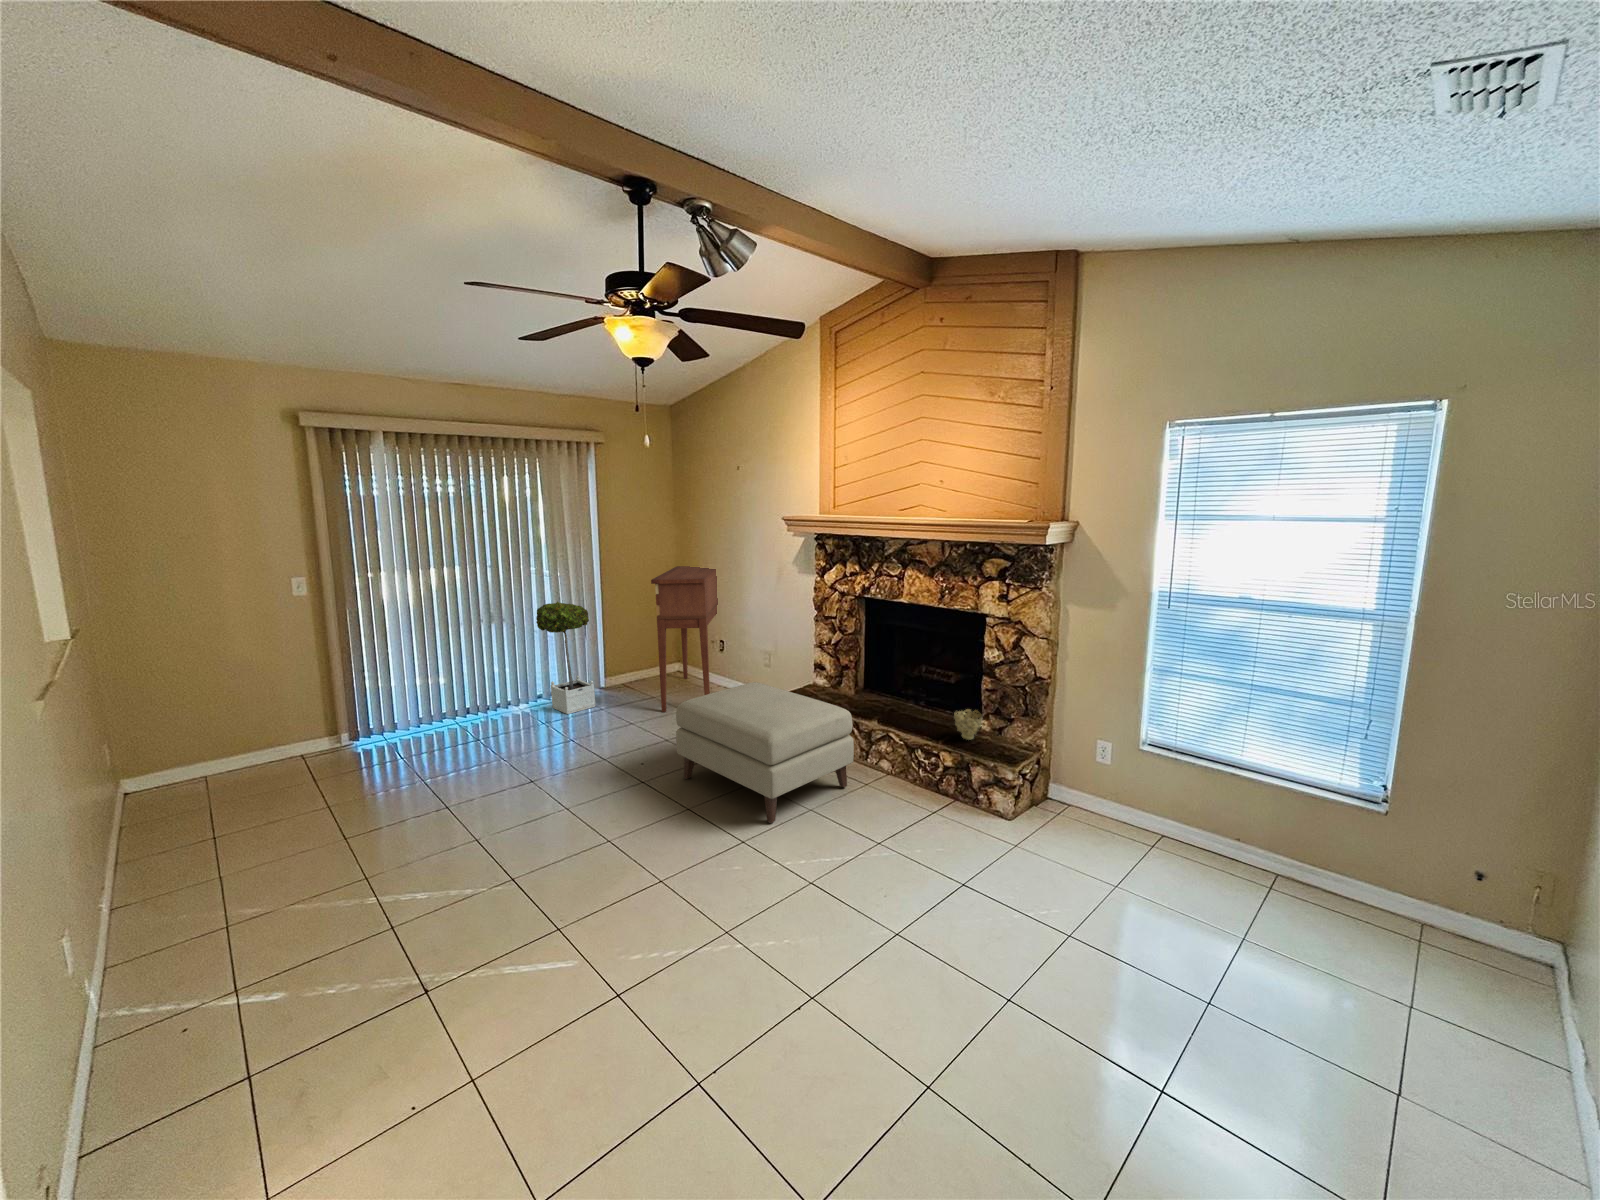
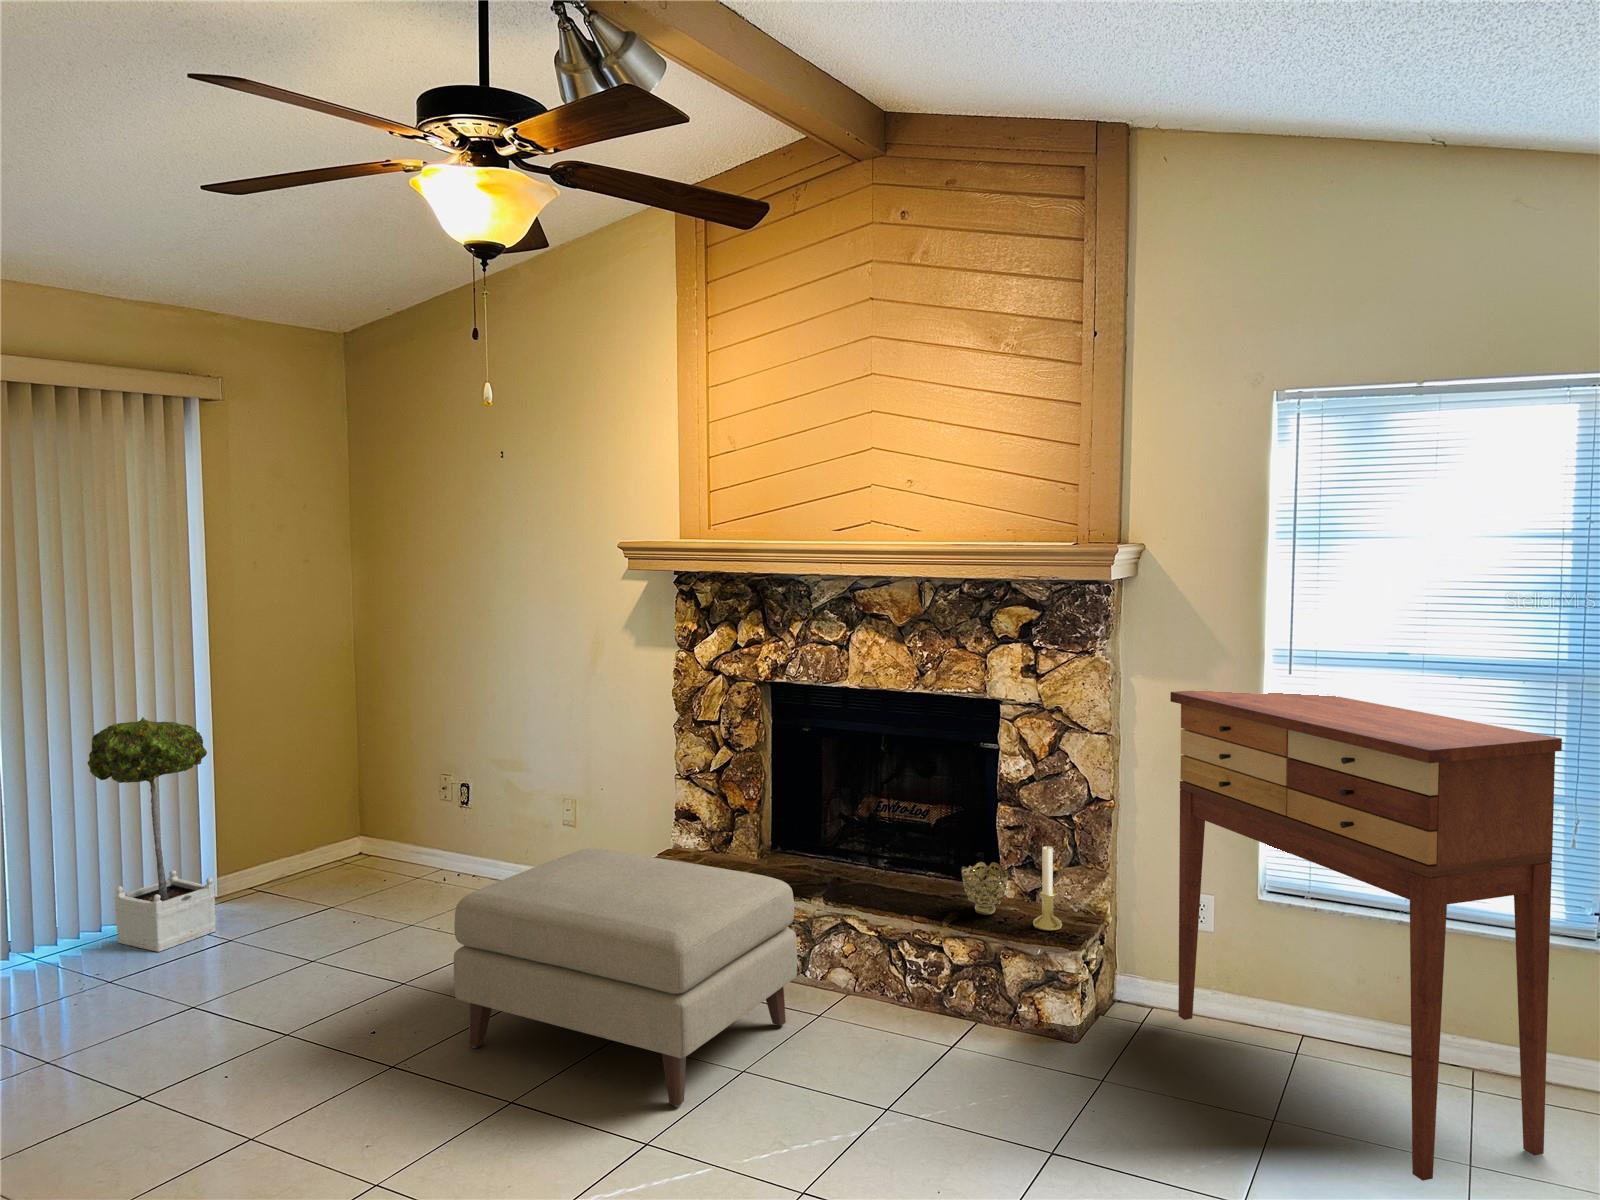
console table: present [651,566,718,712] -> present [1170,690,1562,1181]
candle holder: none [993,703,1010,753] -> present [1033,845,1062,931]

